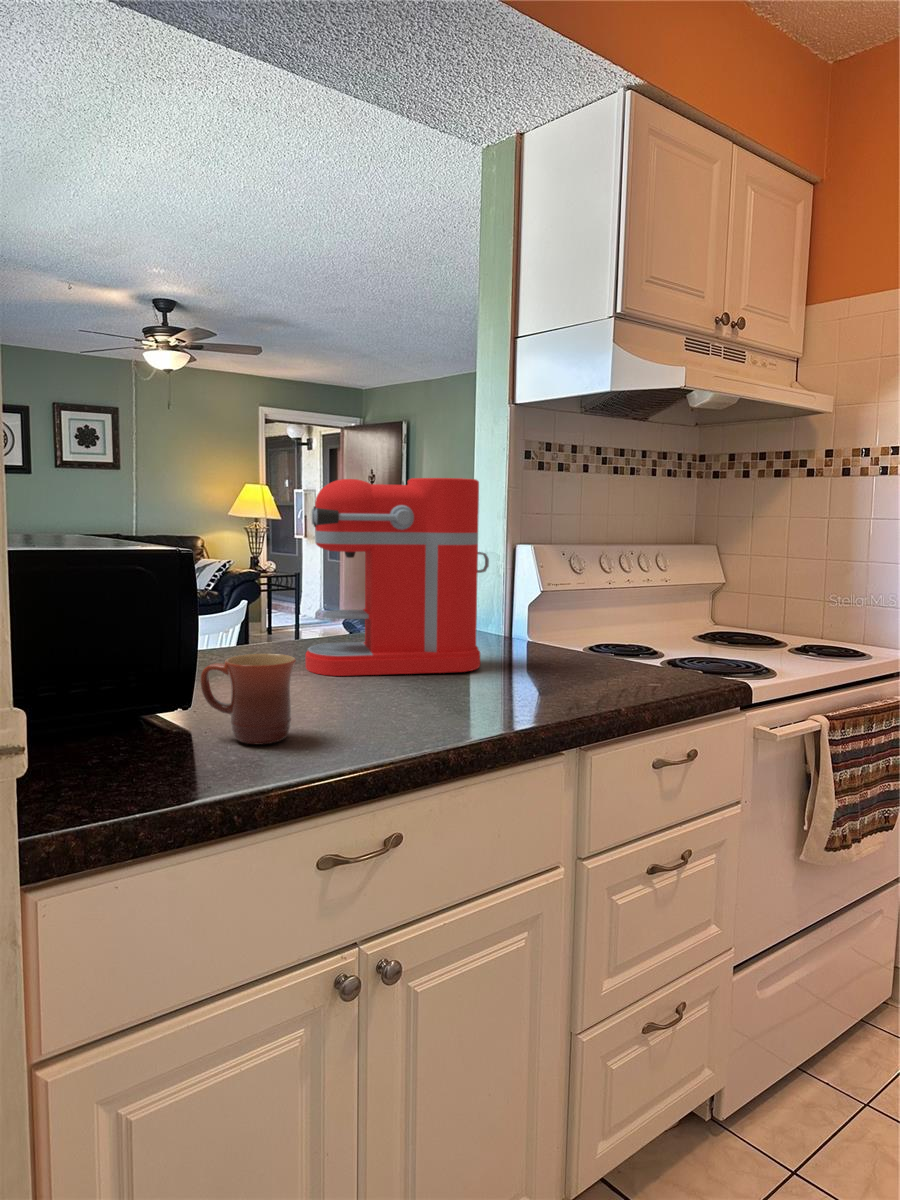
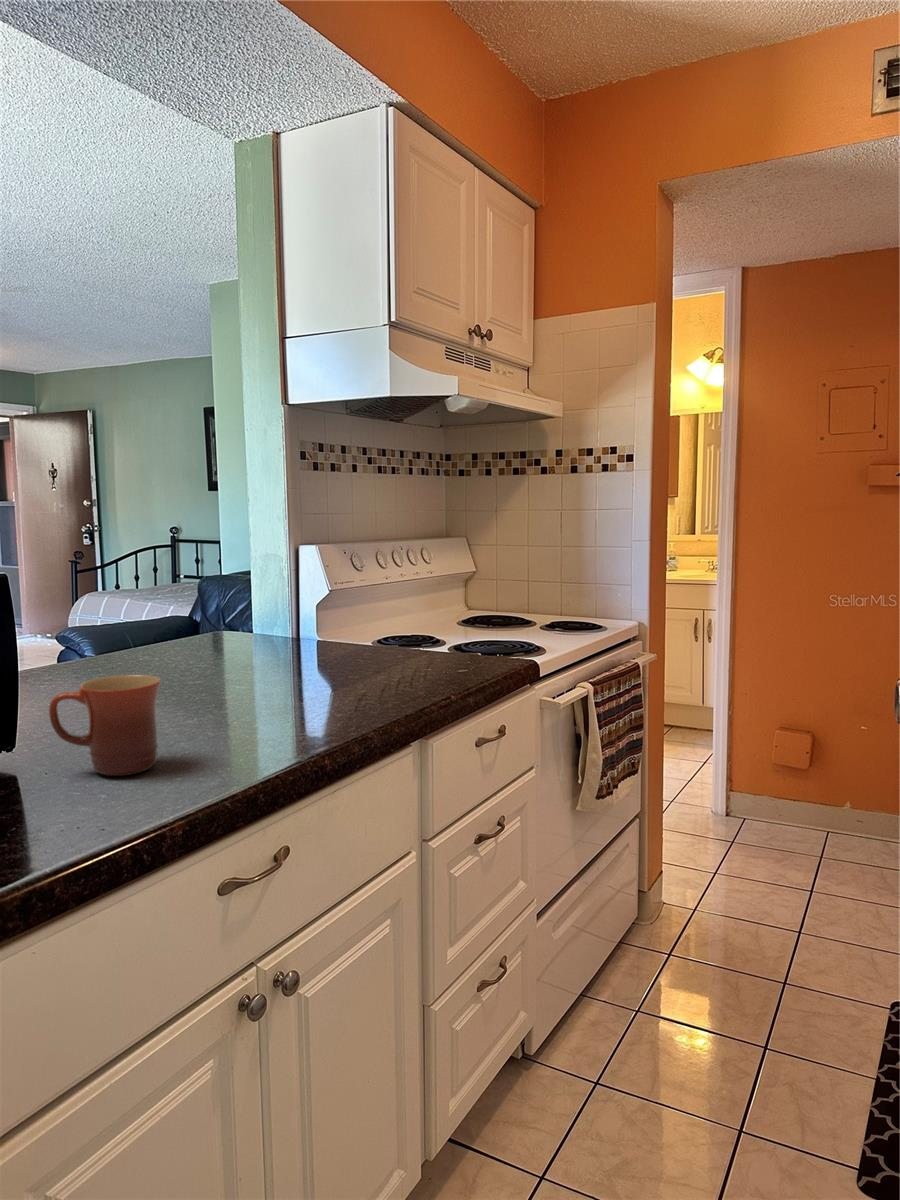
coffee maker: present [305,478,489,676] -> none [106,479,296,693]

